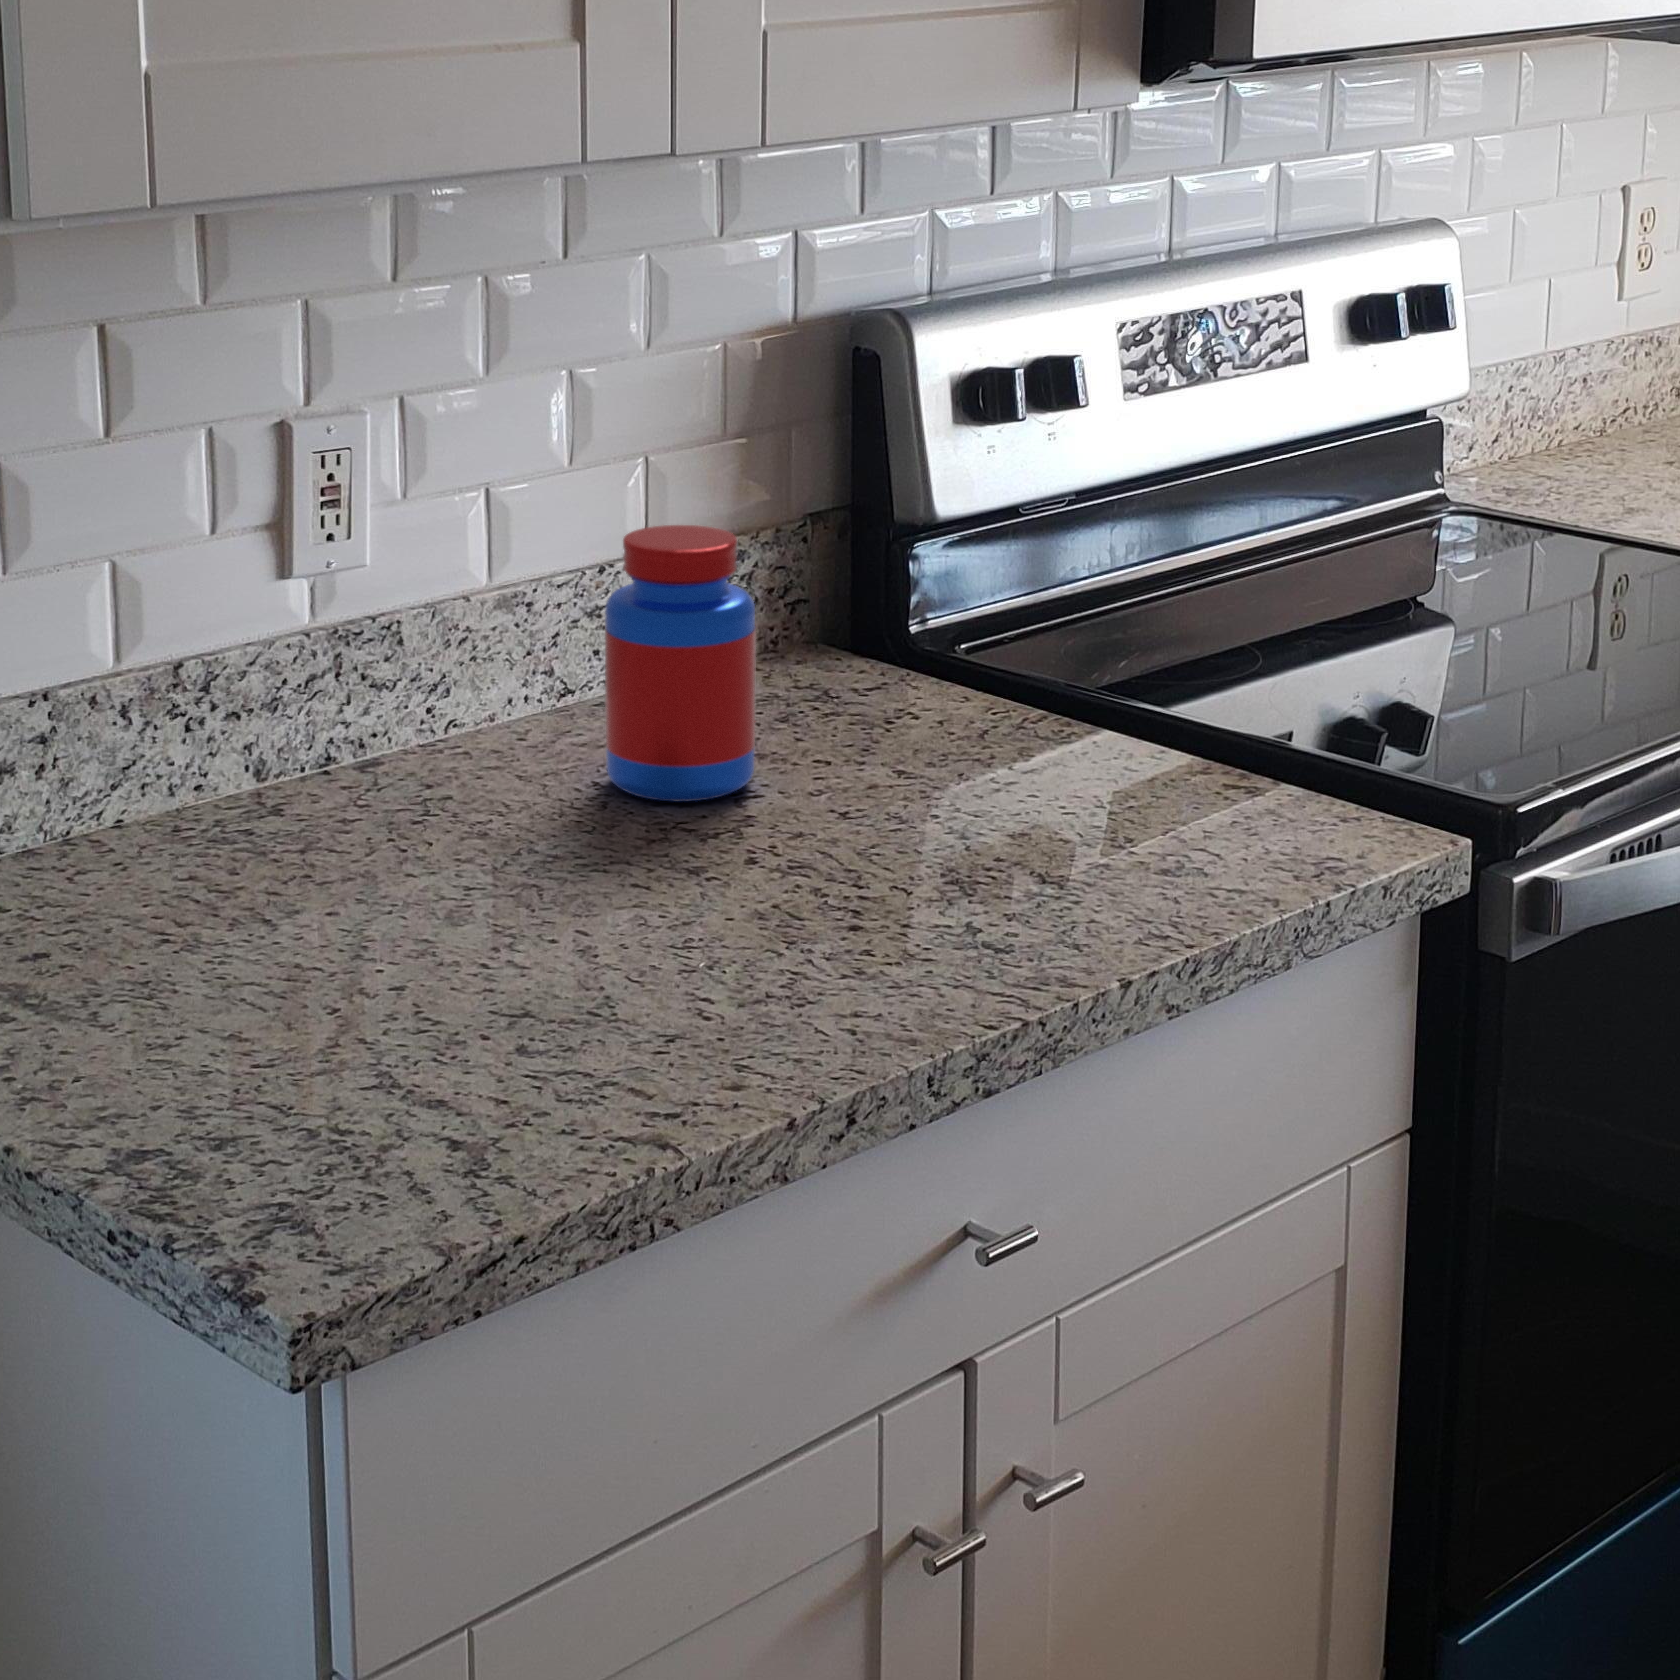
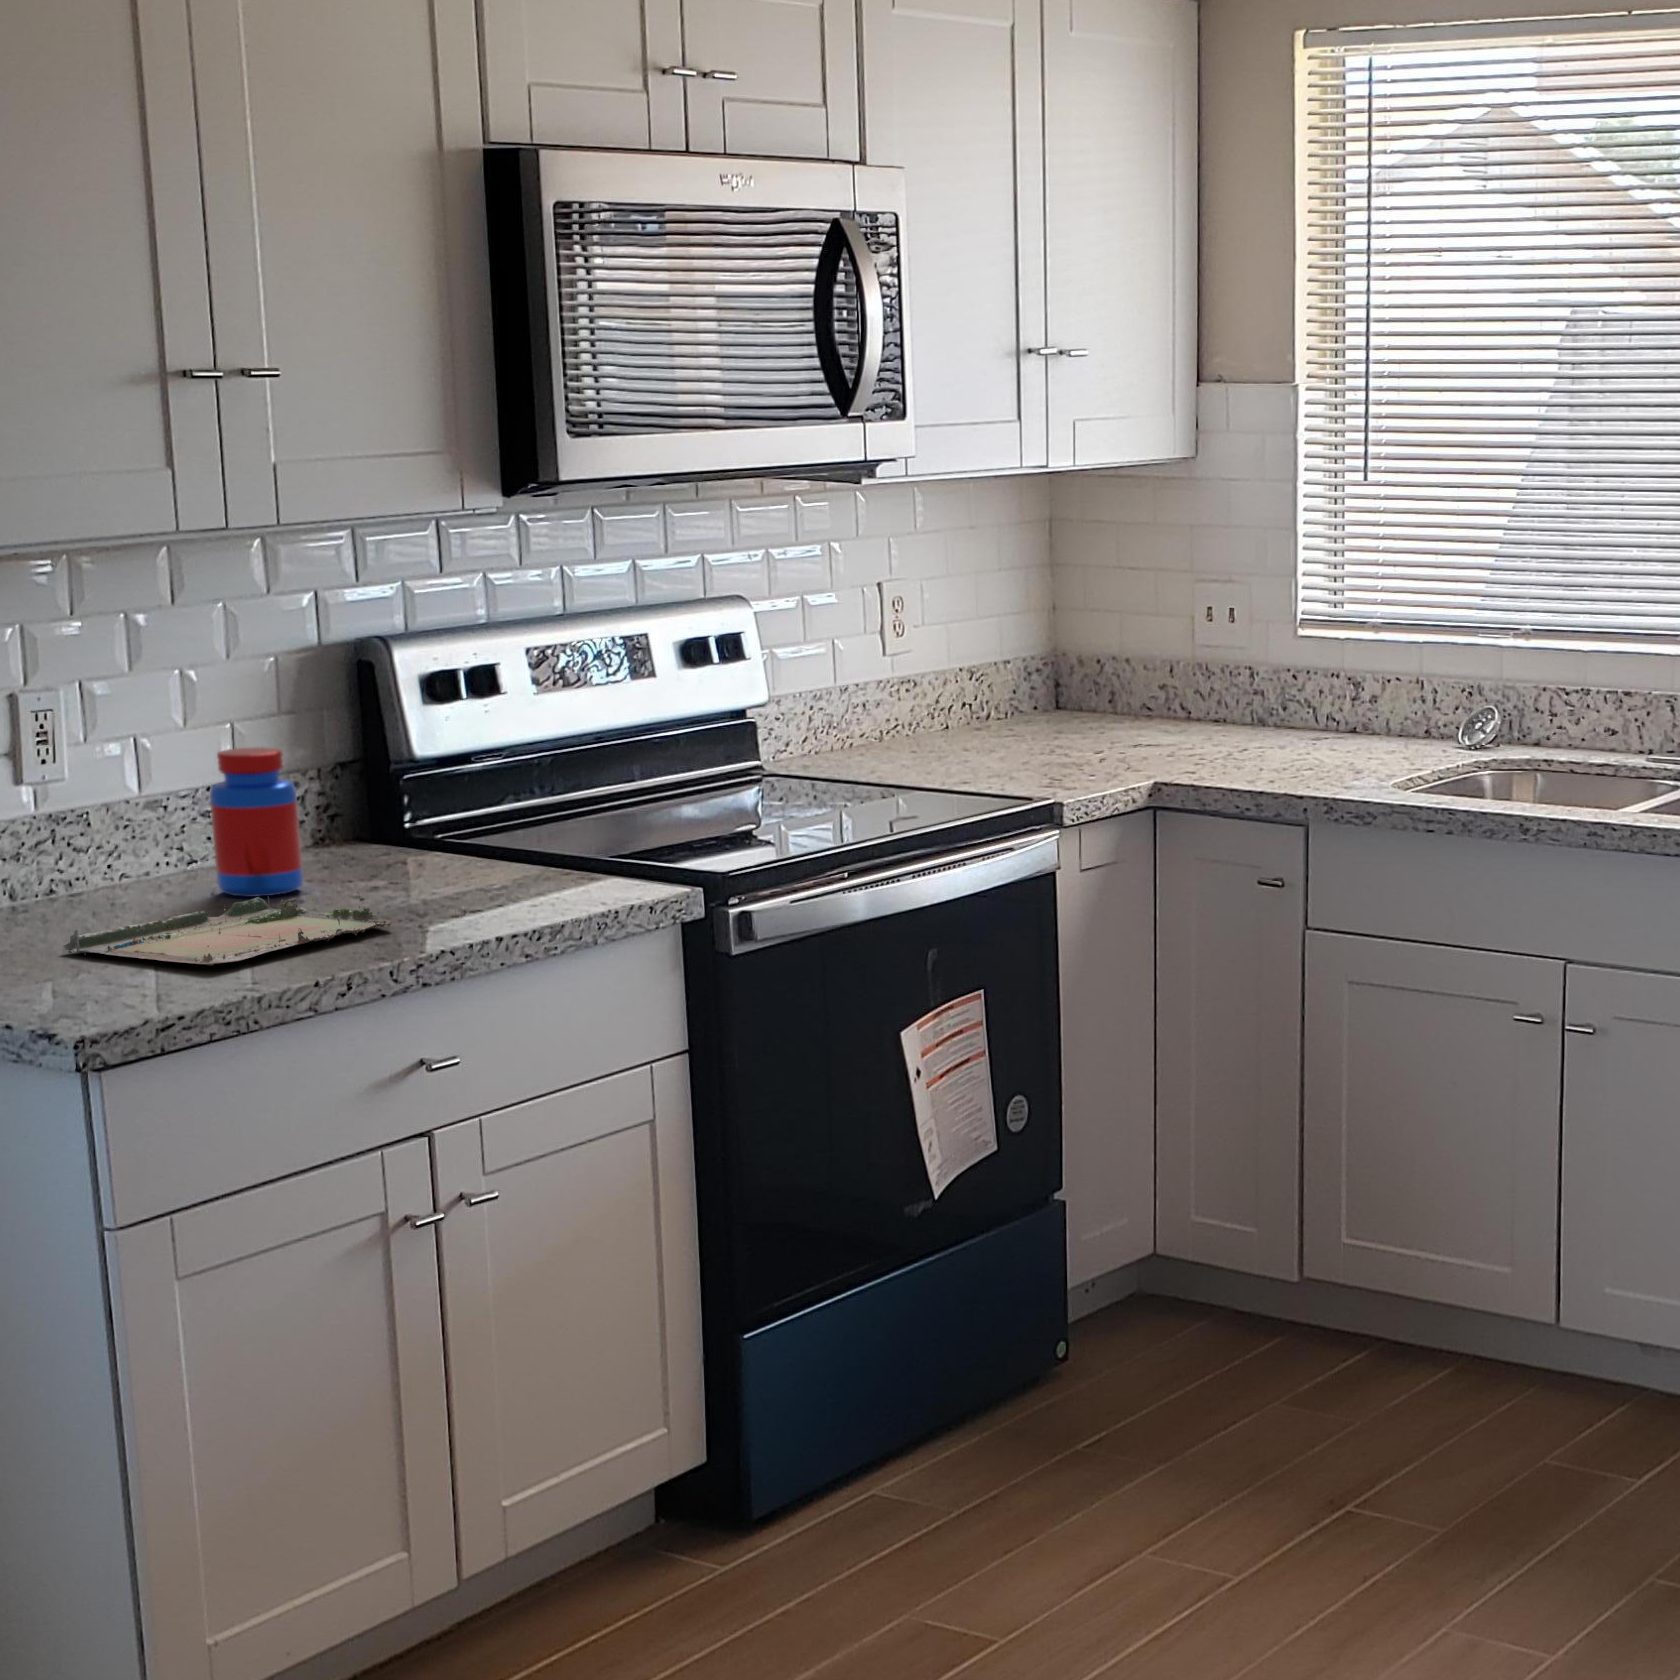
tray: none [317,828,935,1077] -> present [62,892,393,965]

